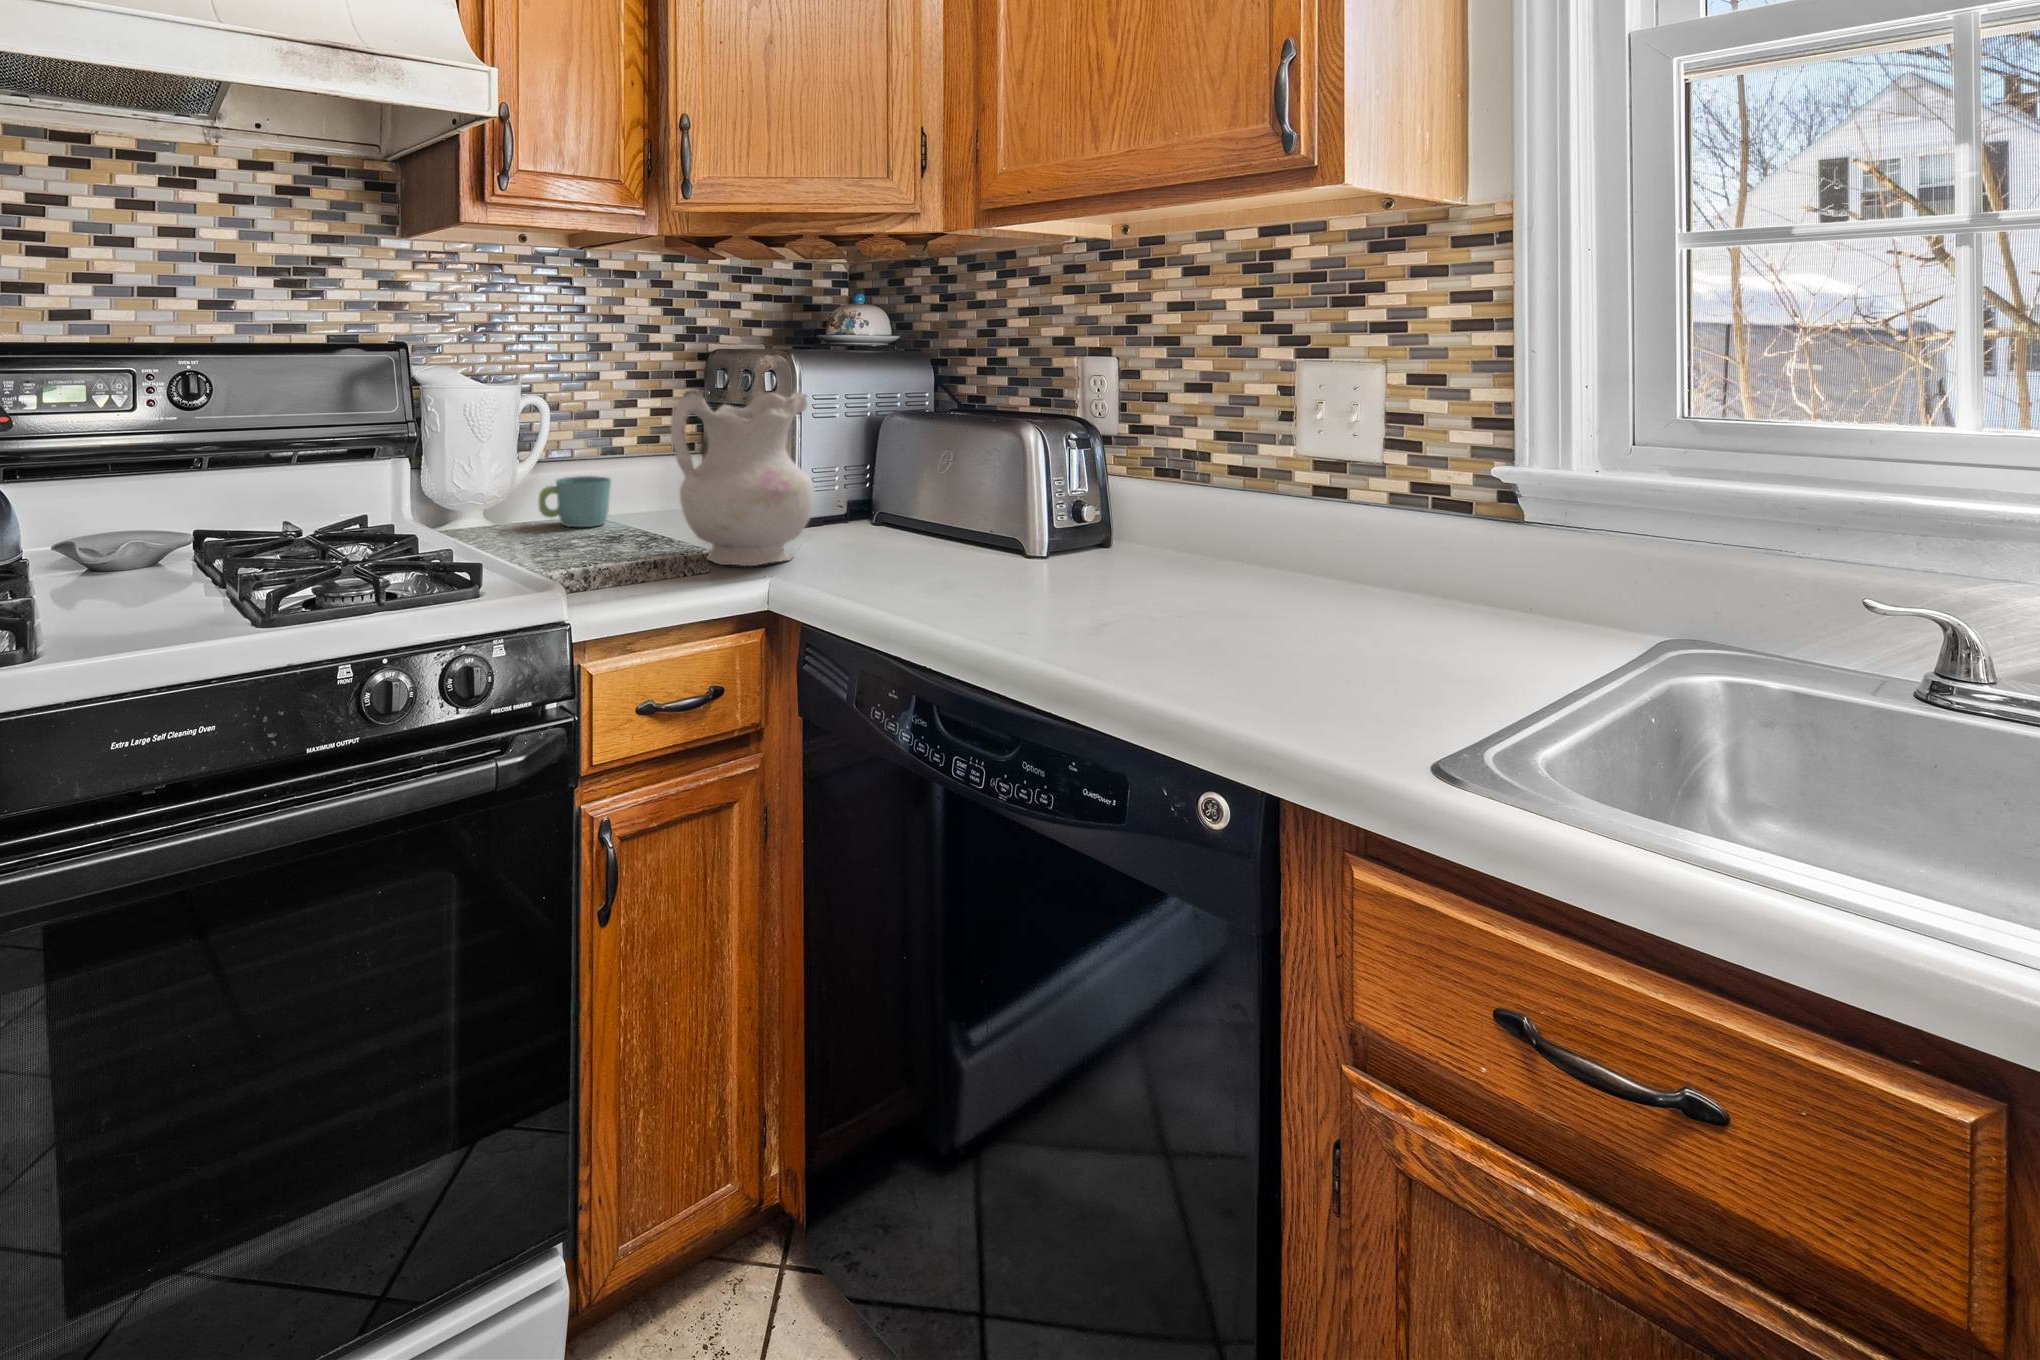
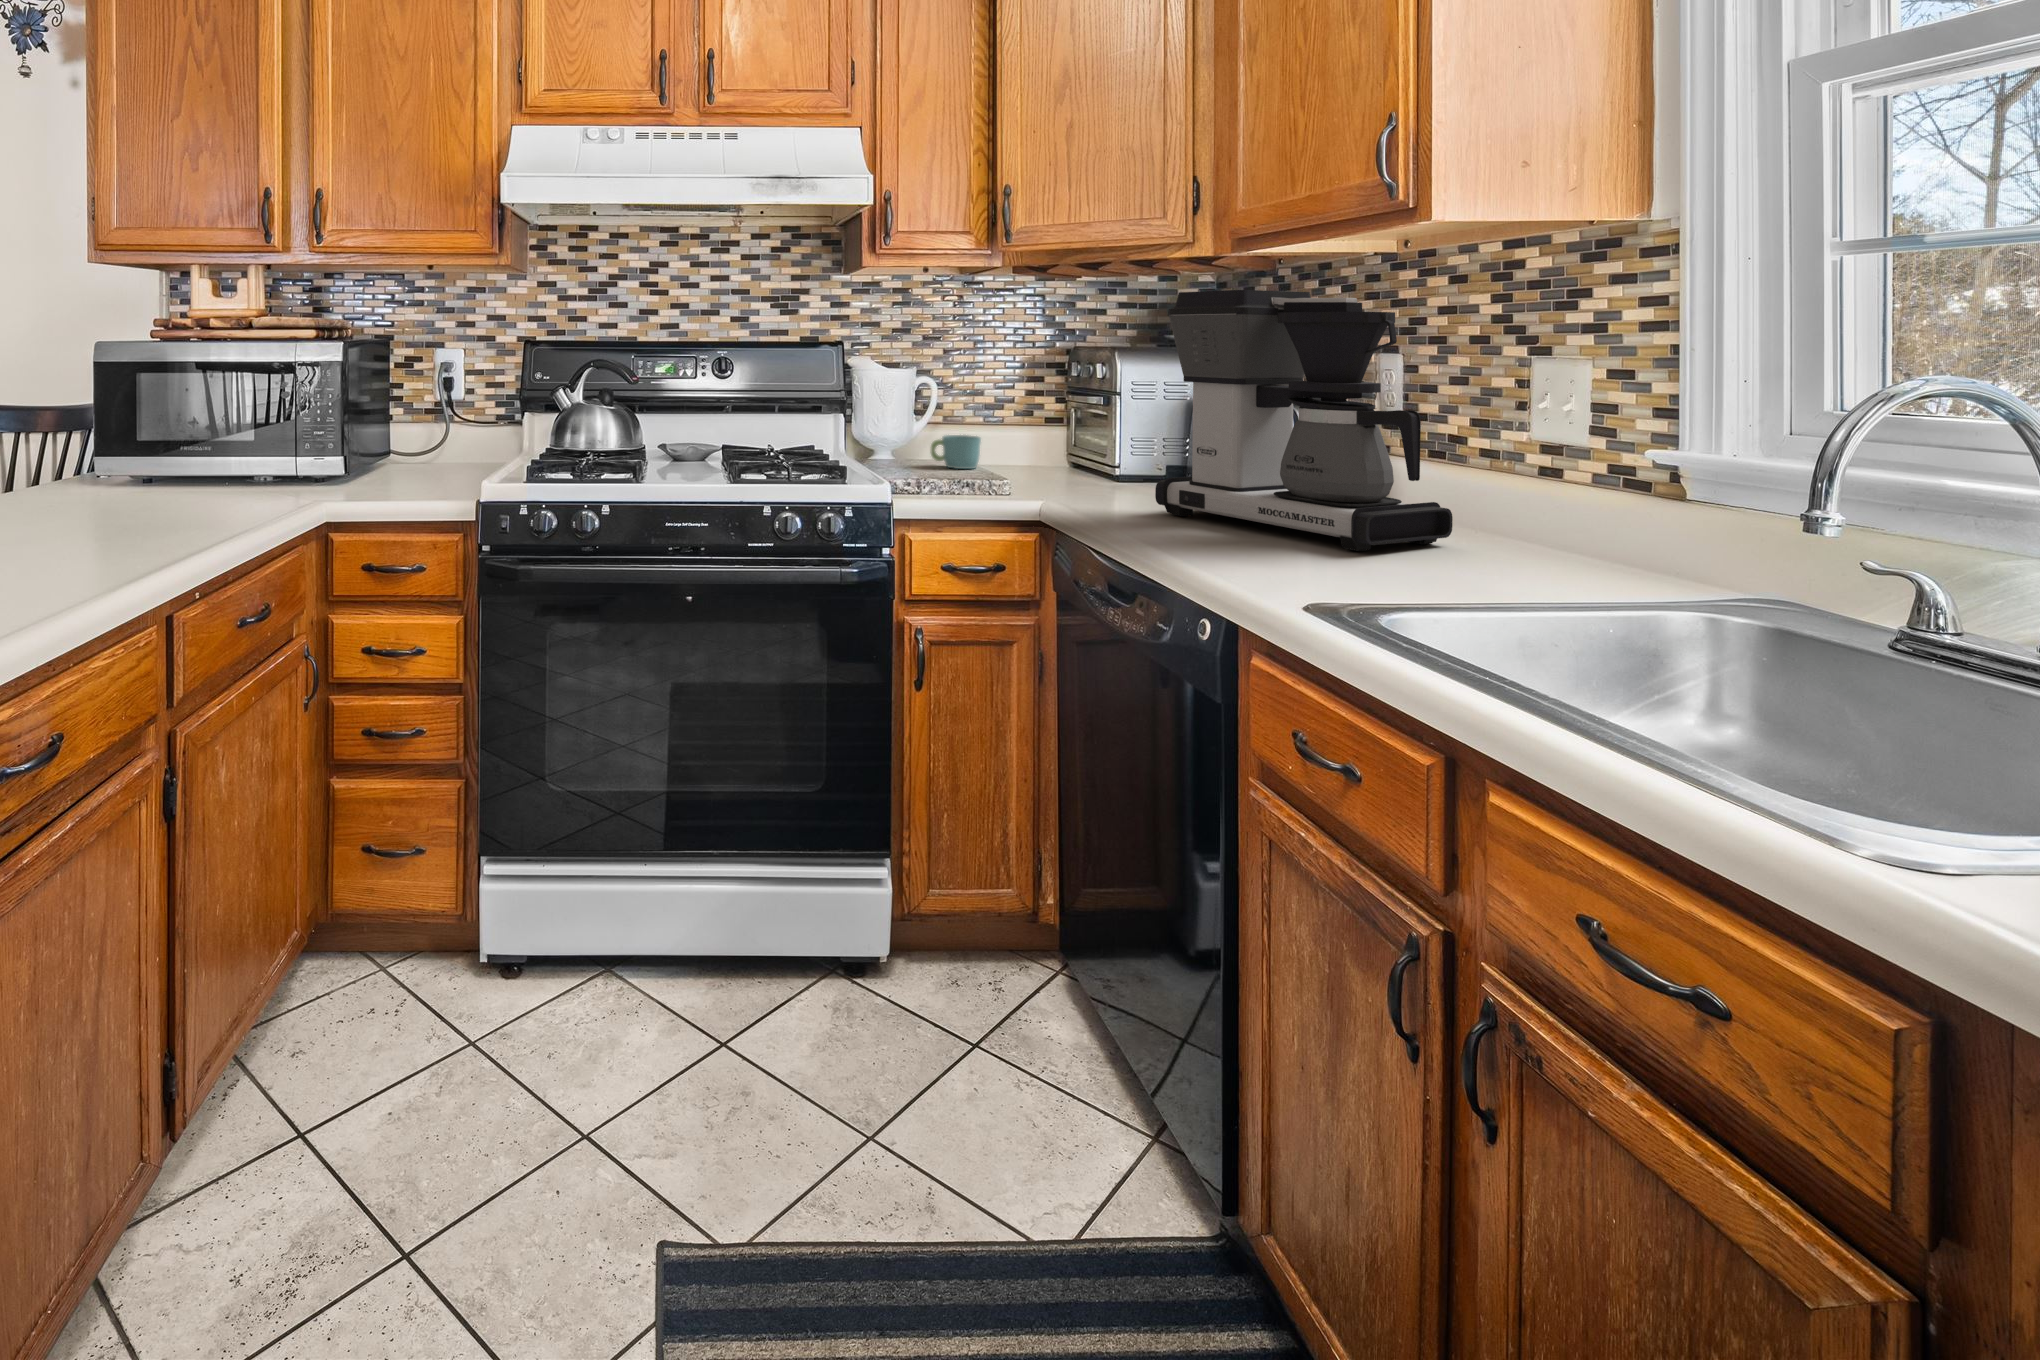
coffee maker: none [926,274,1276,623] -> present [1155,290,1453,551]
ceramic pitcher: present [671,389,815,566] -> none [989,372,1098,495]

